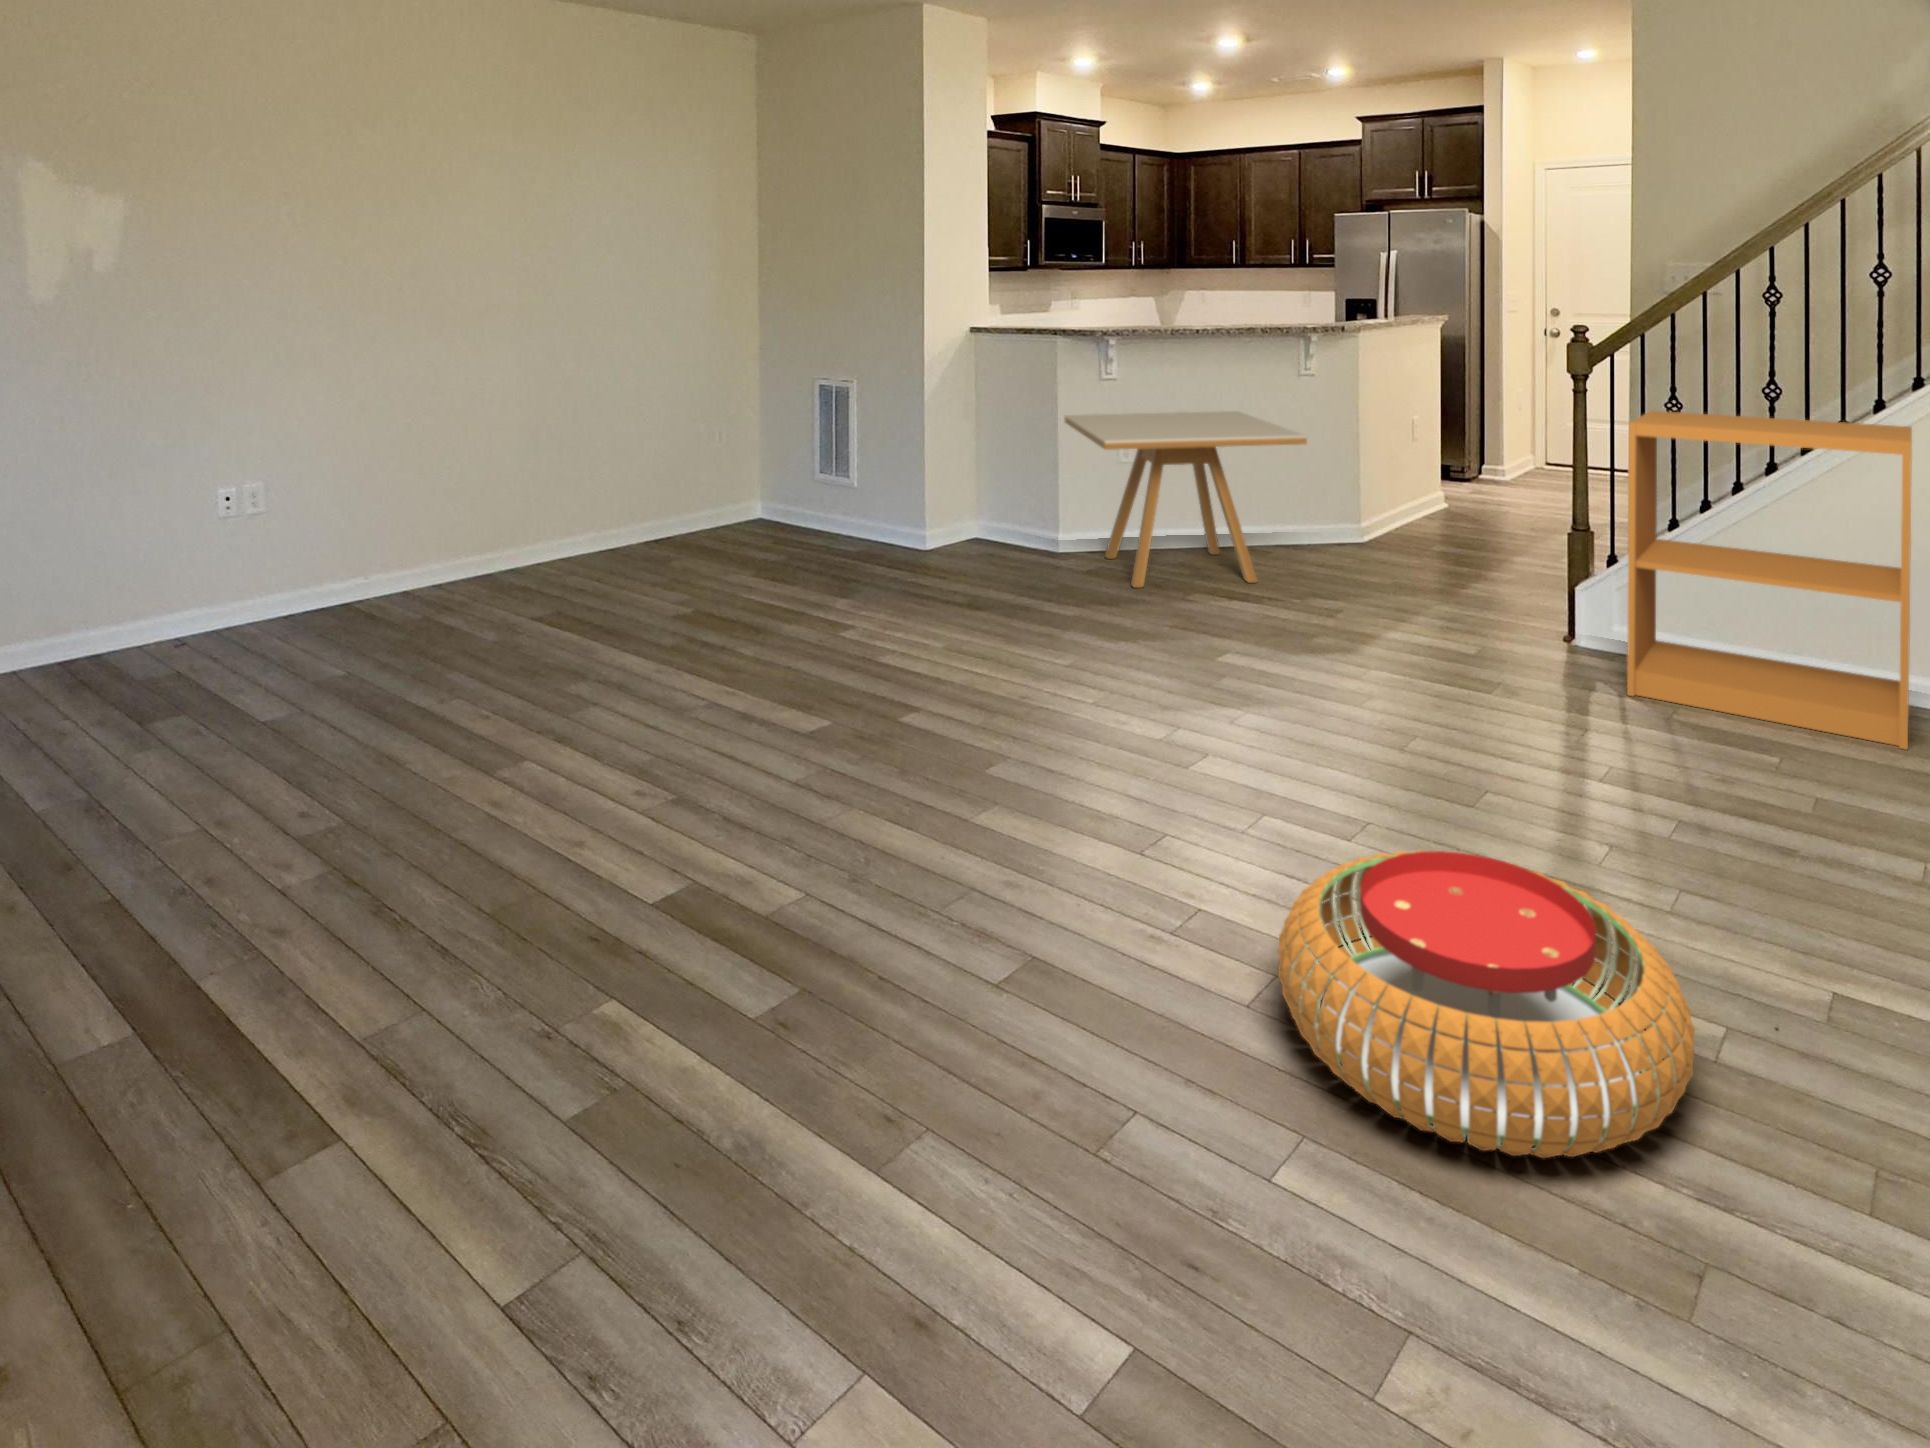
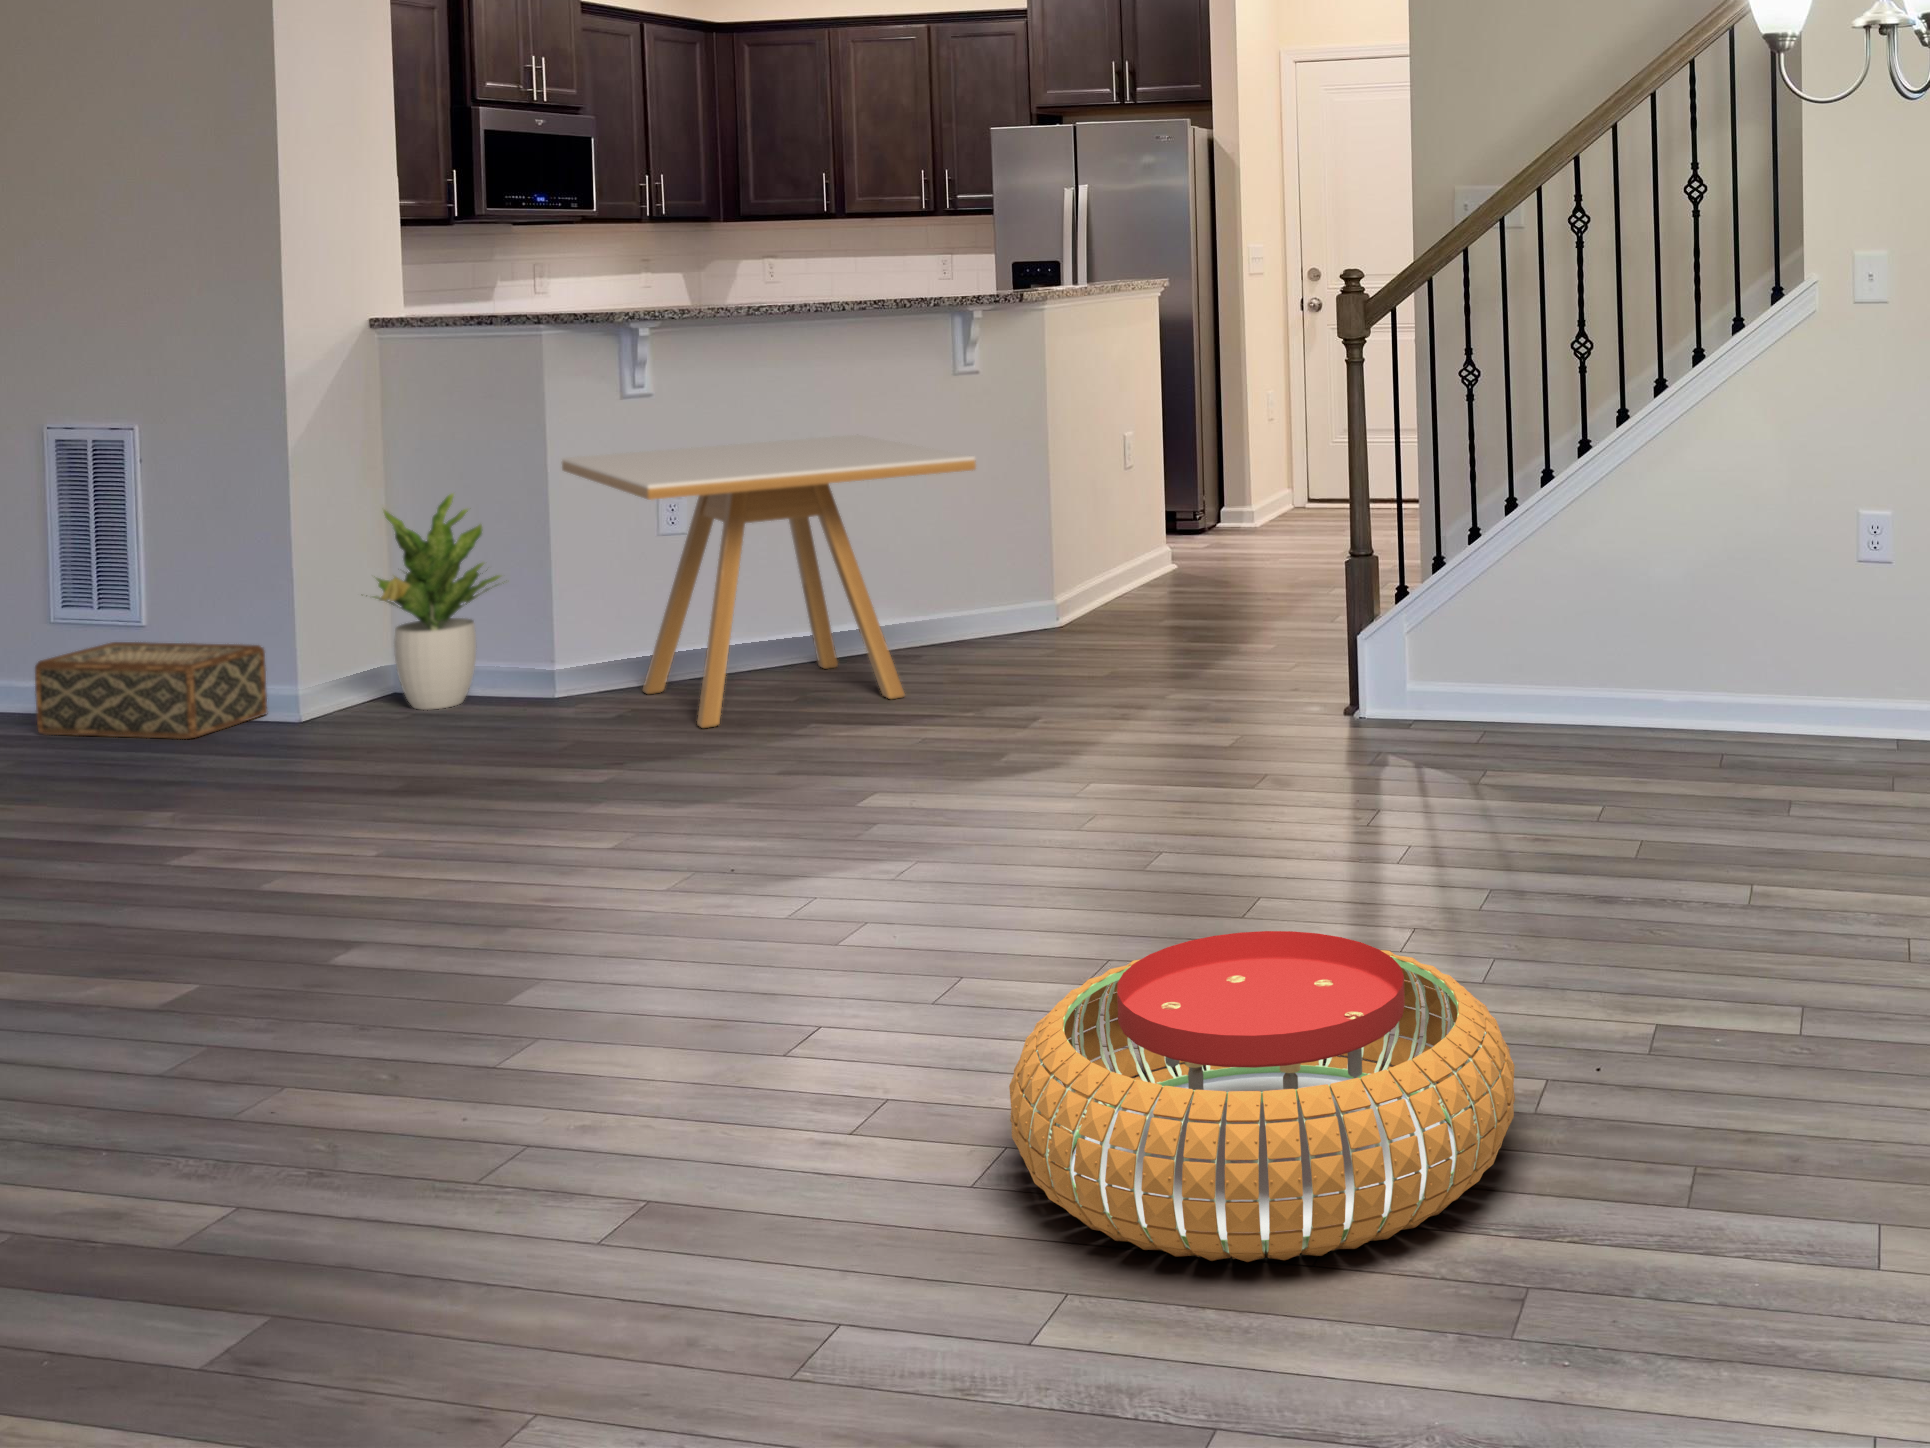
bookshelf: present [1627,411,1912,749] -> none [1417,376,1735,773]
potted plant: none [956,431,1034,553] -> present [366,494,501,710]
woven basket: none [805,496,911,555] -> present [35,642,268,739]

